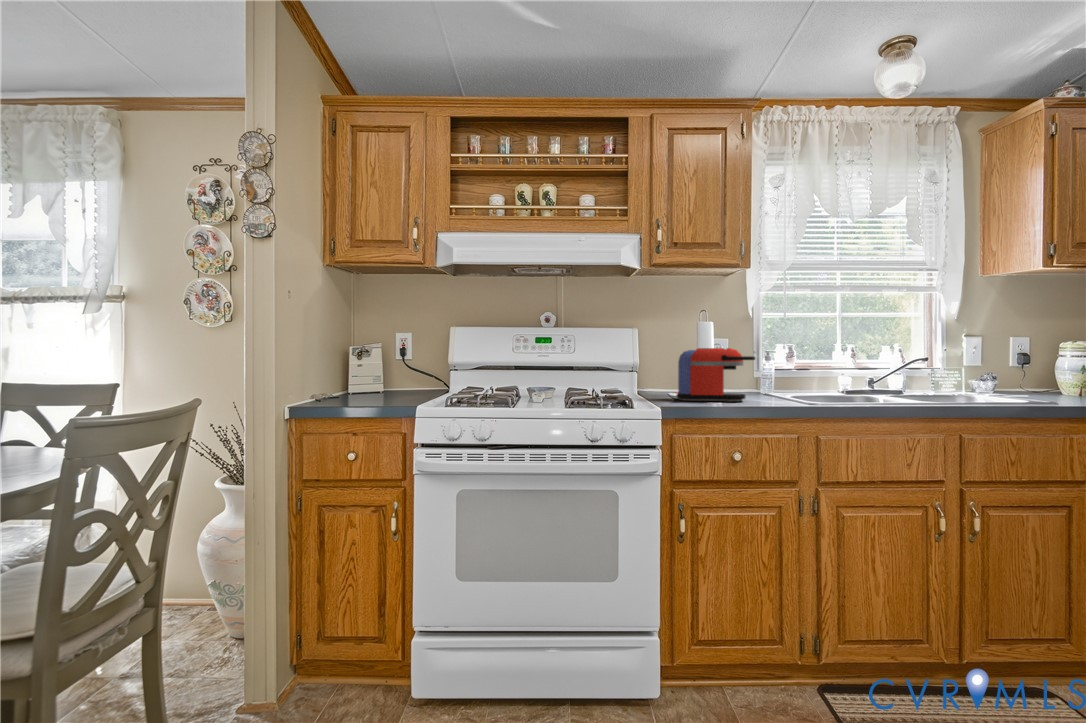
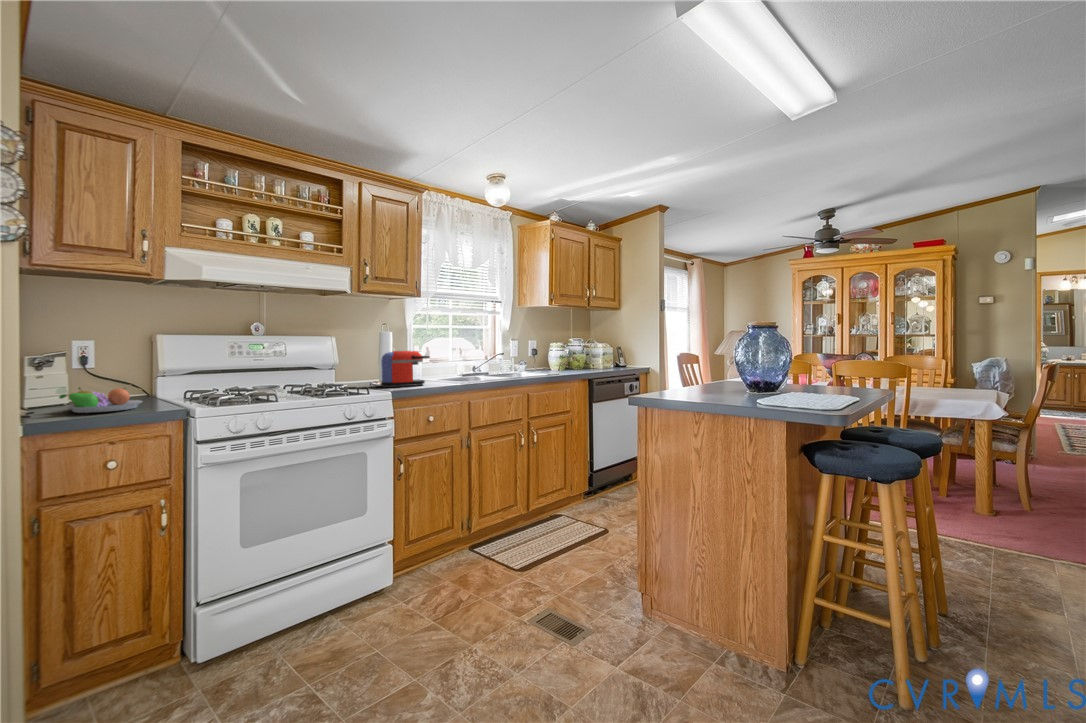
fruit bowl: none [331,377,399,403] -> present [59,387,142,413]

